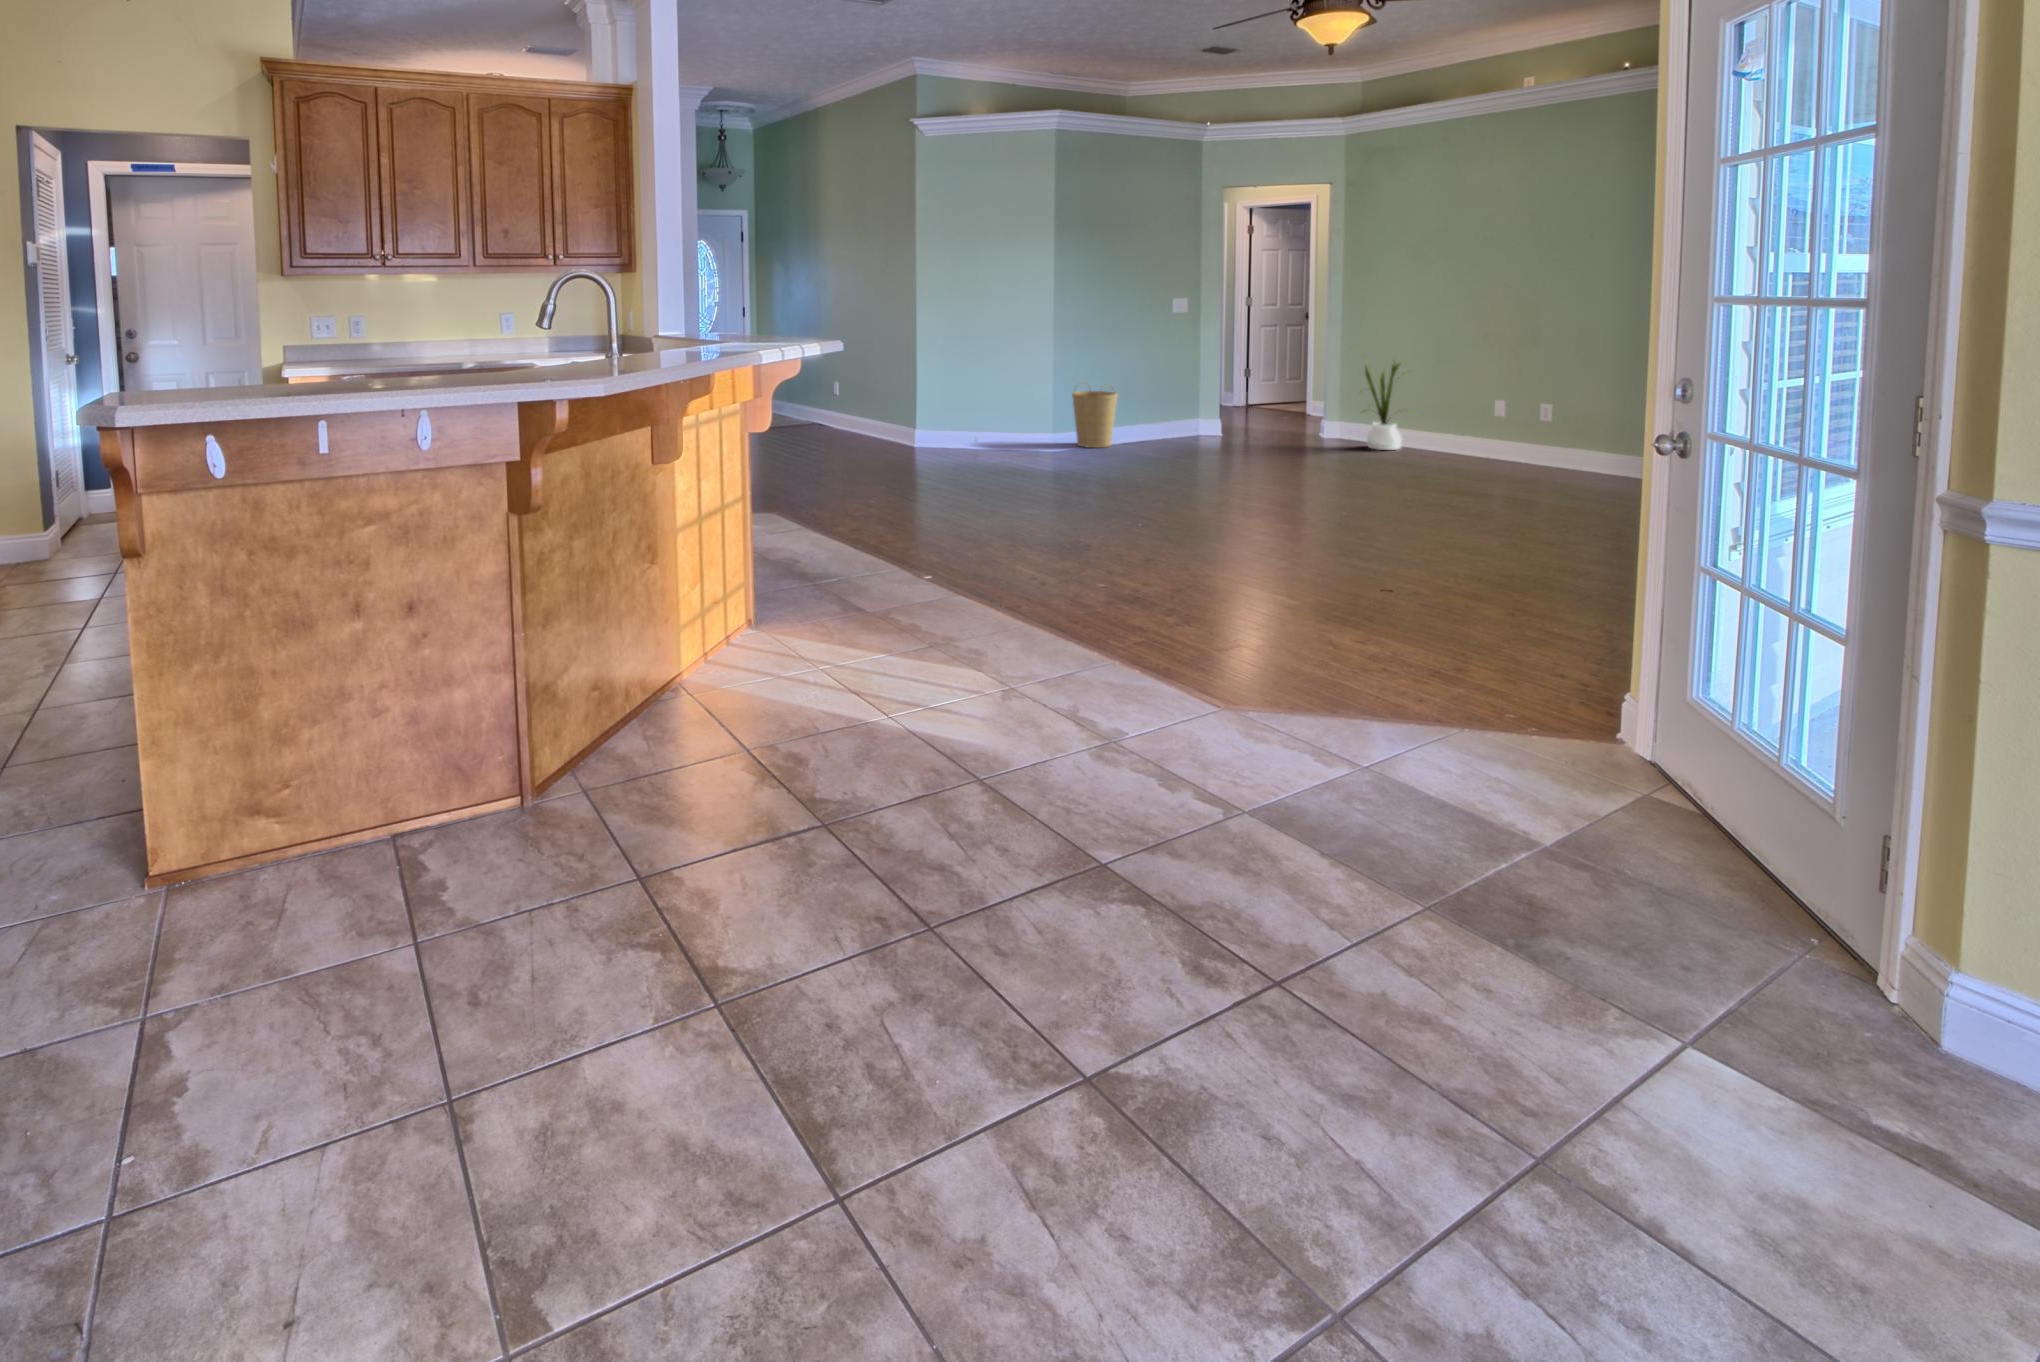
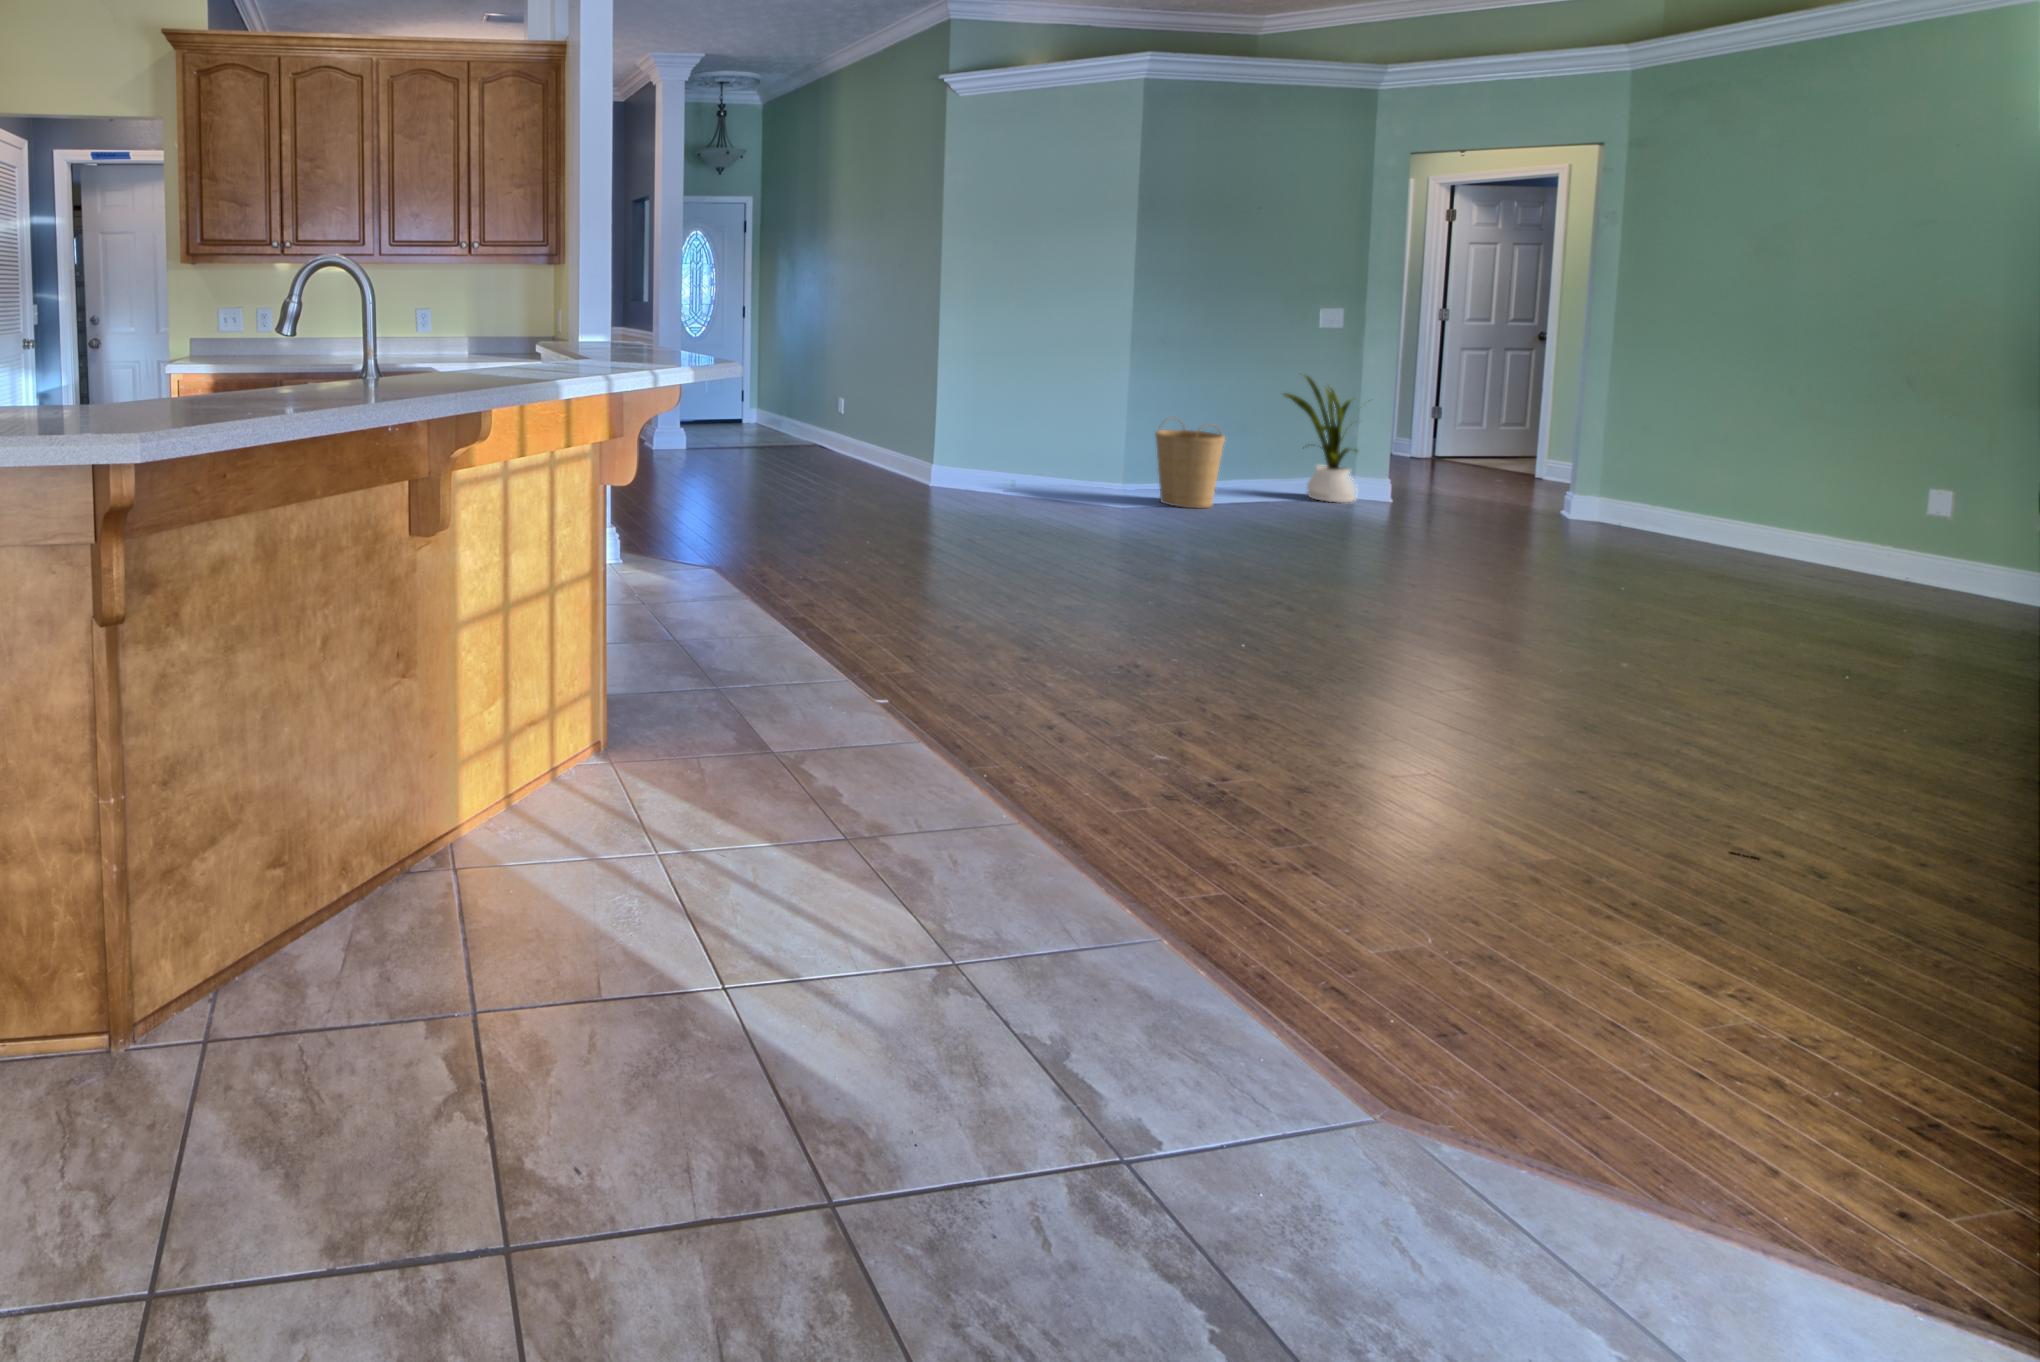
house plant: present [1362,362,1403,450] -> present [1284,376,1357,503]

